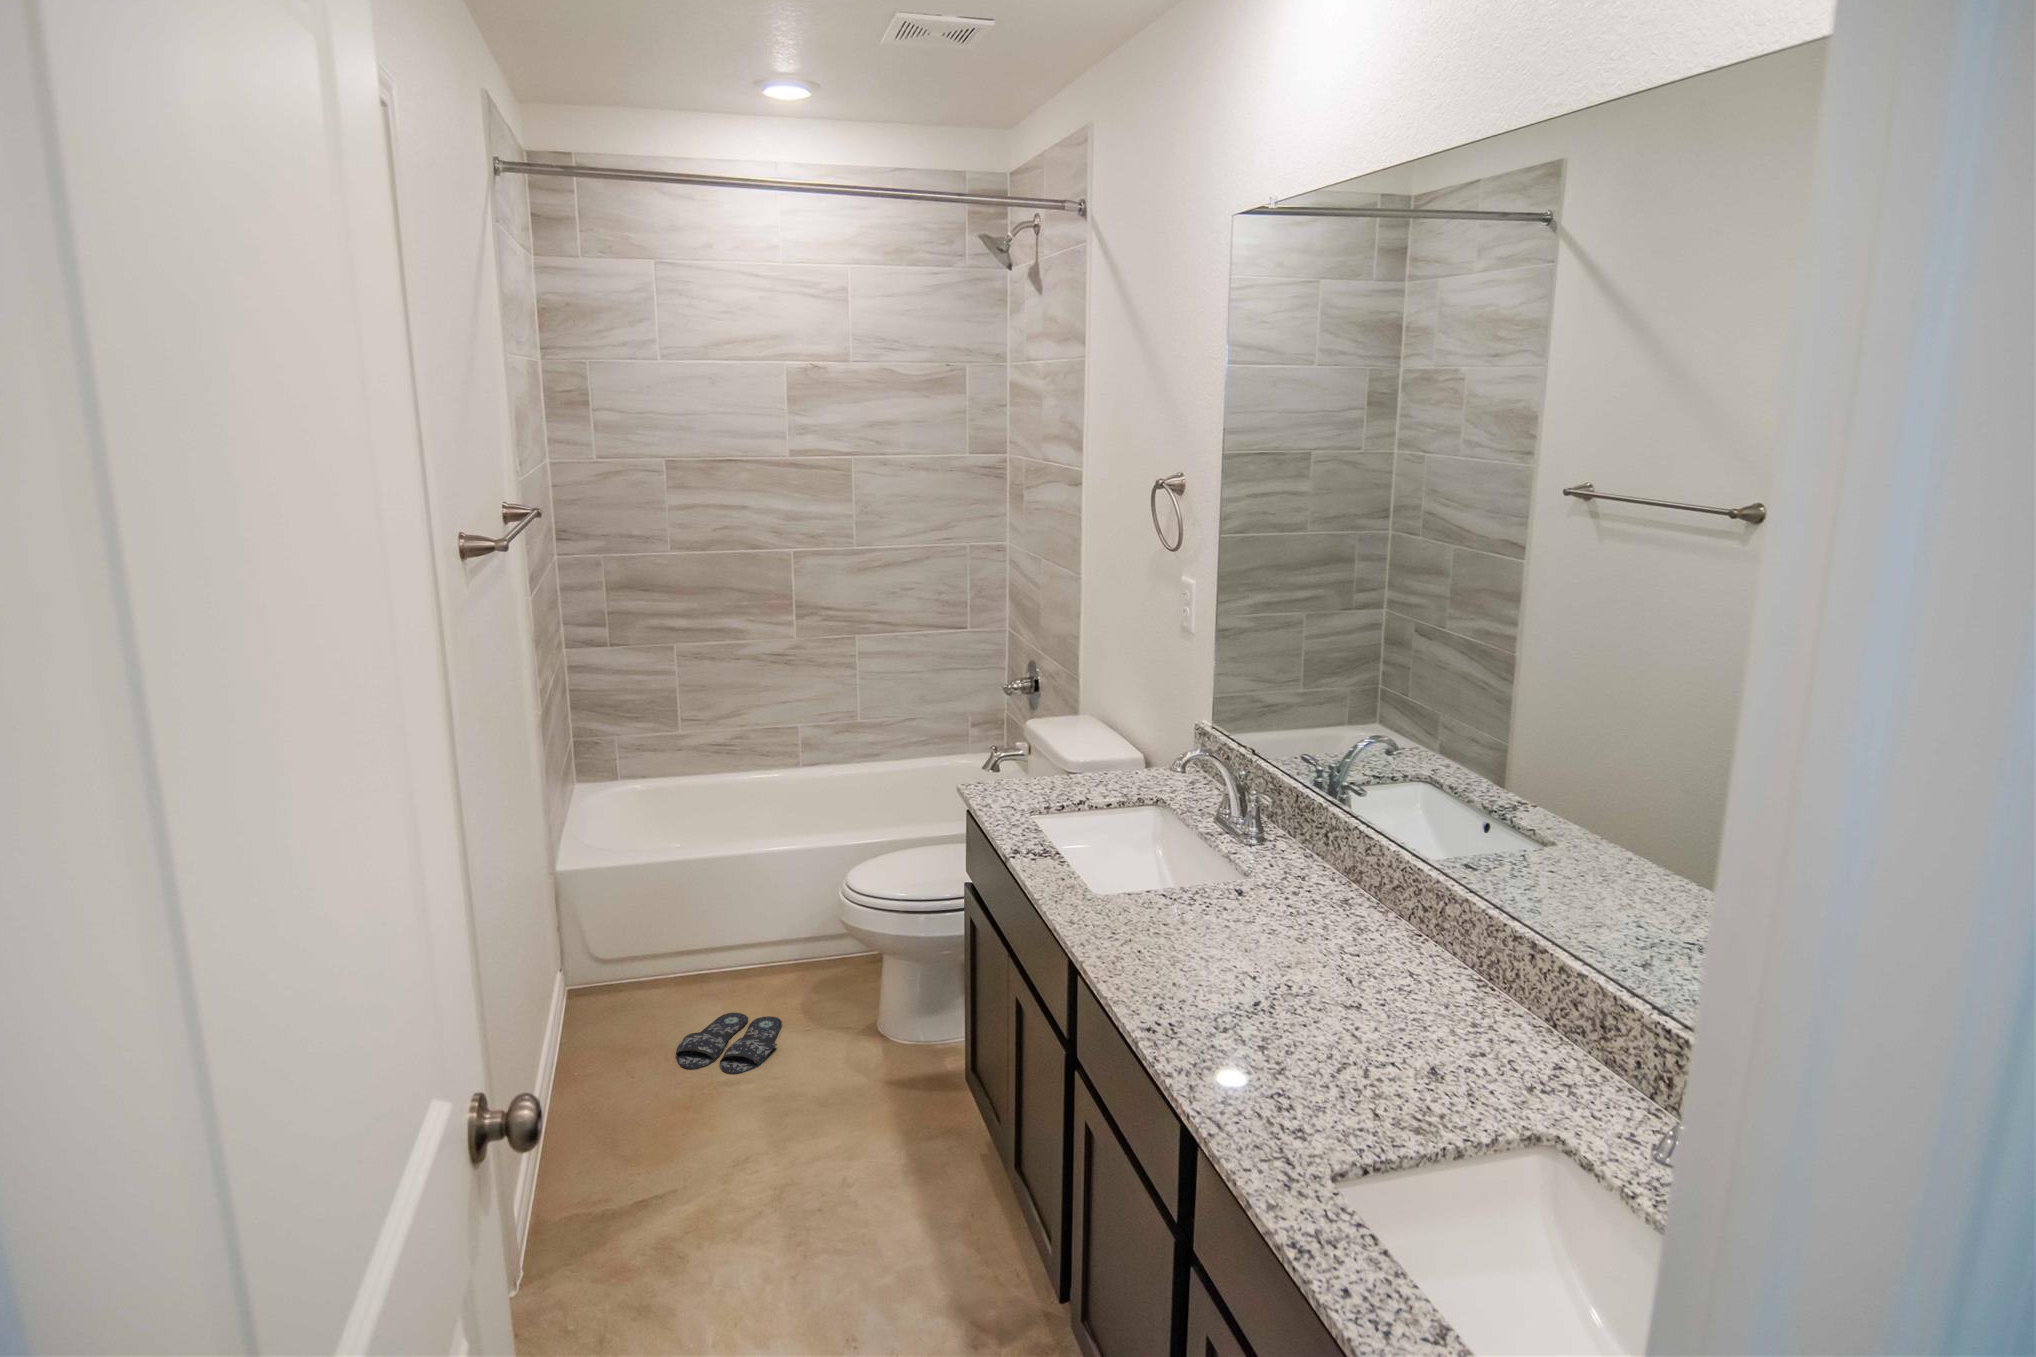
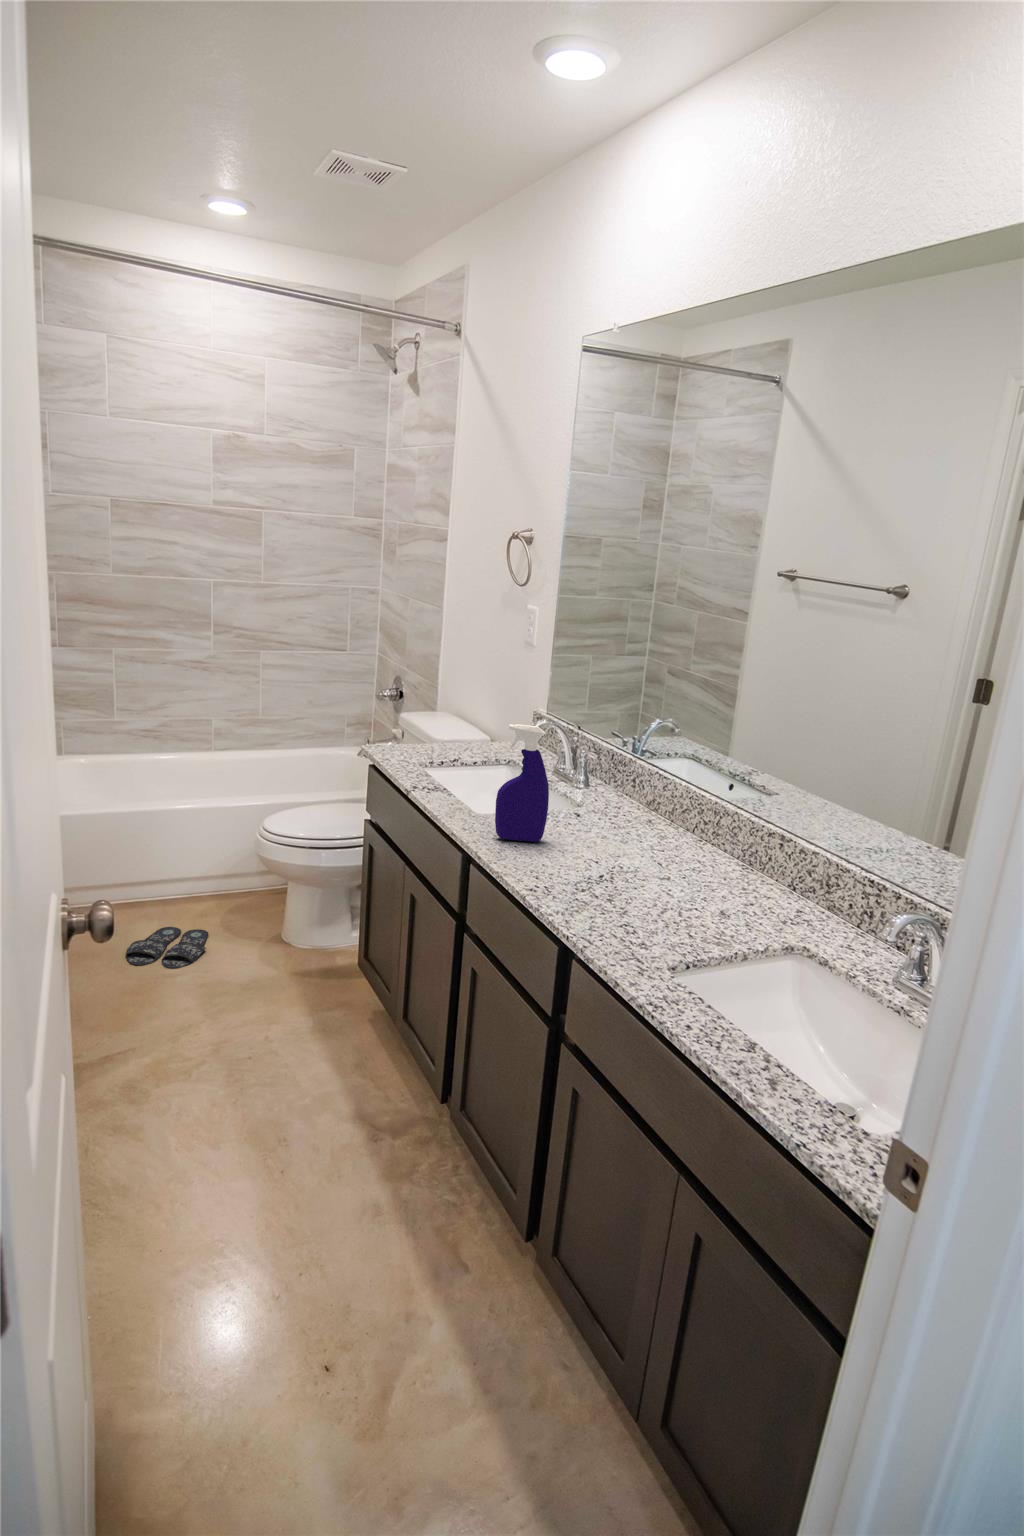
spray bottle: none [1112,779,1186,942] -> present [495,724,549,842]

